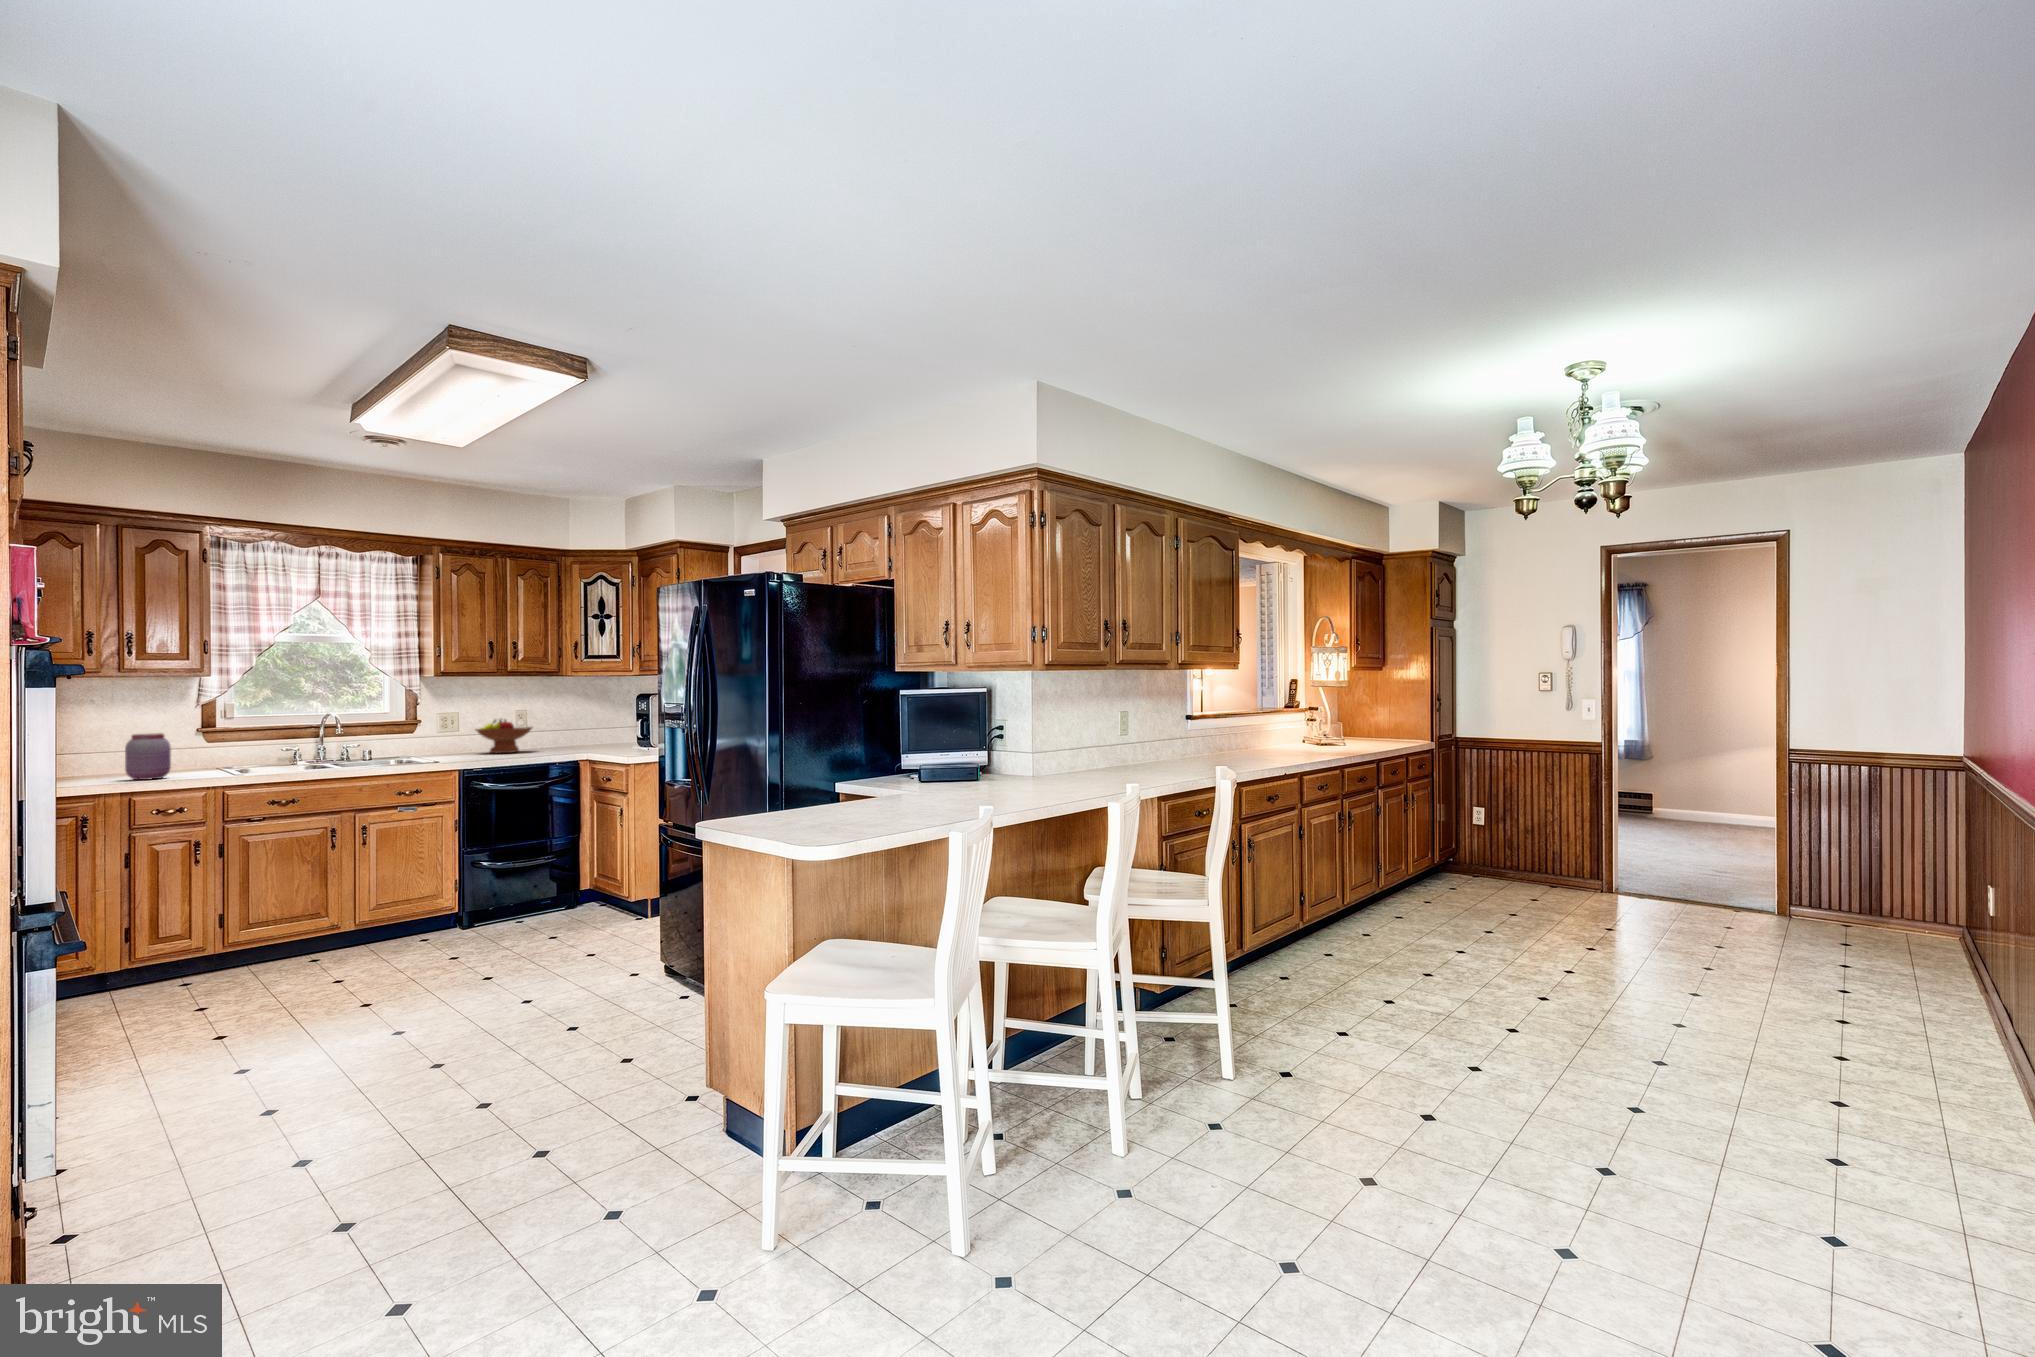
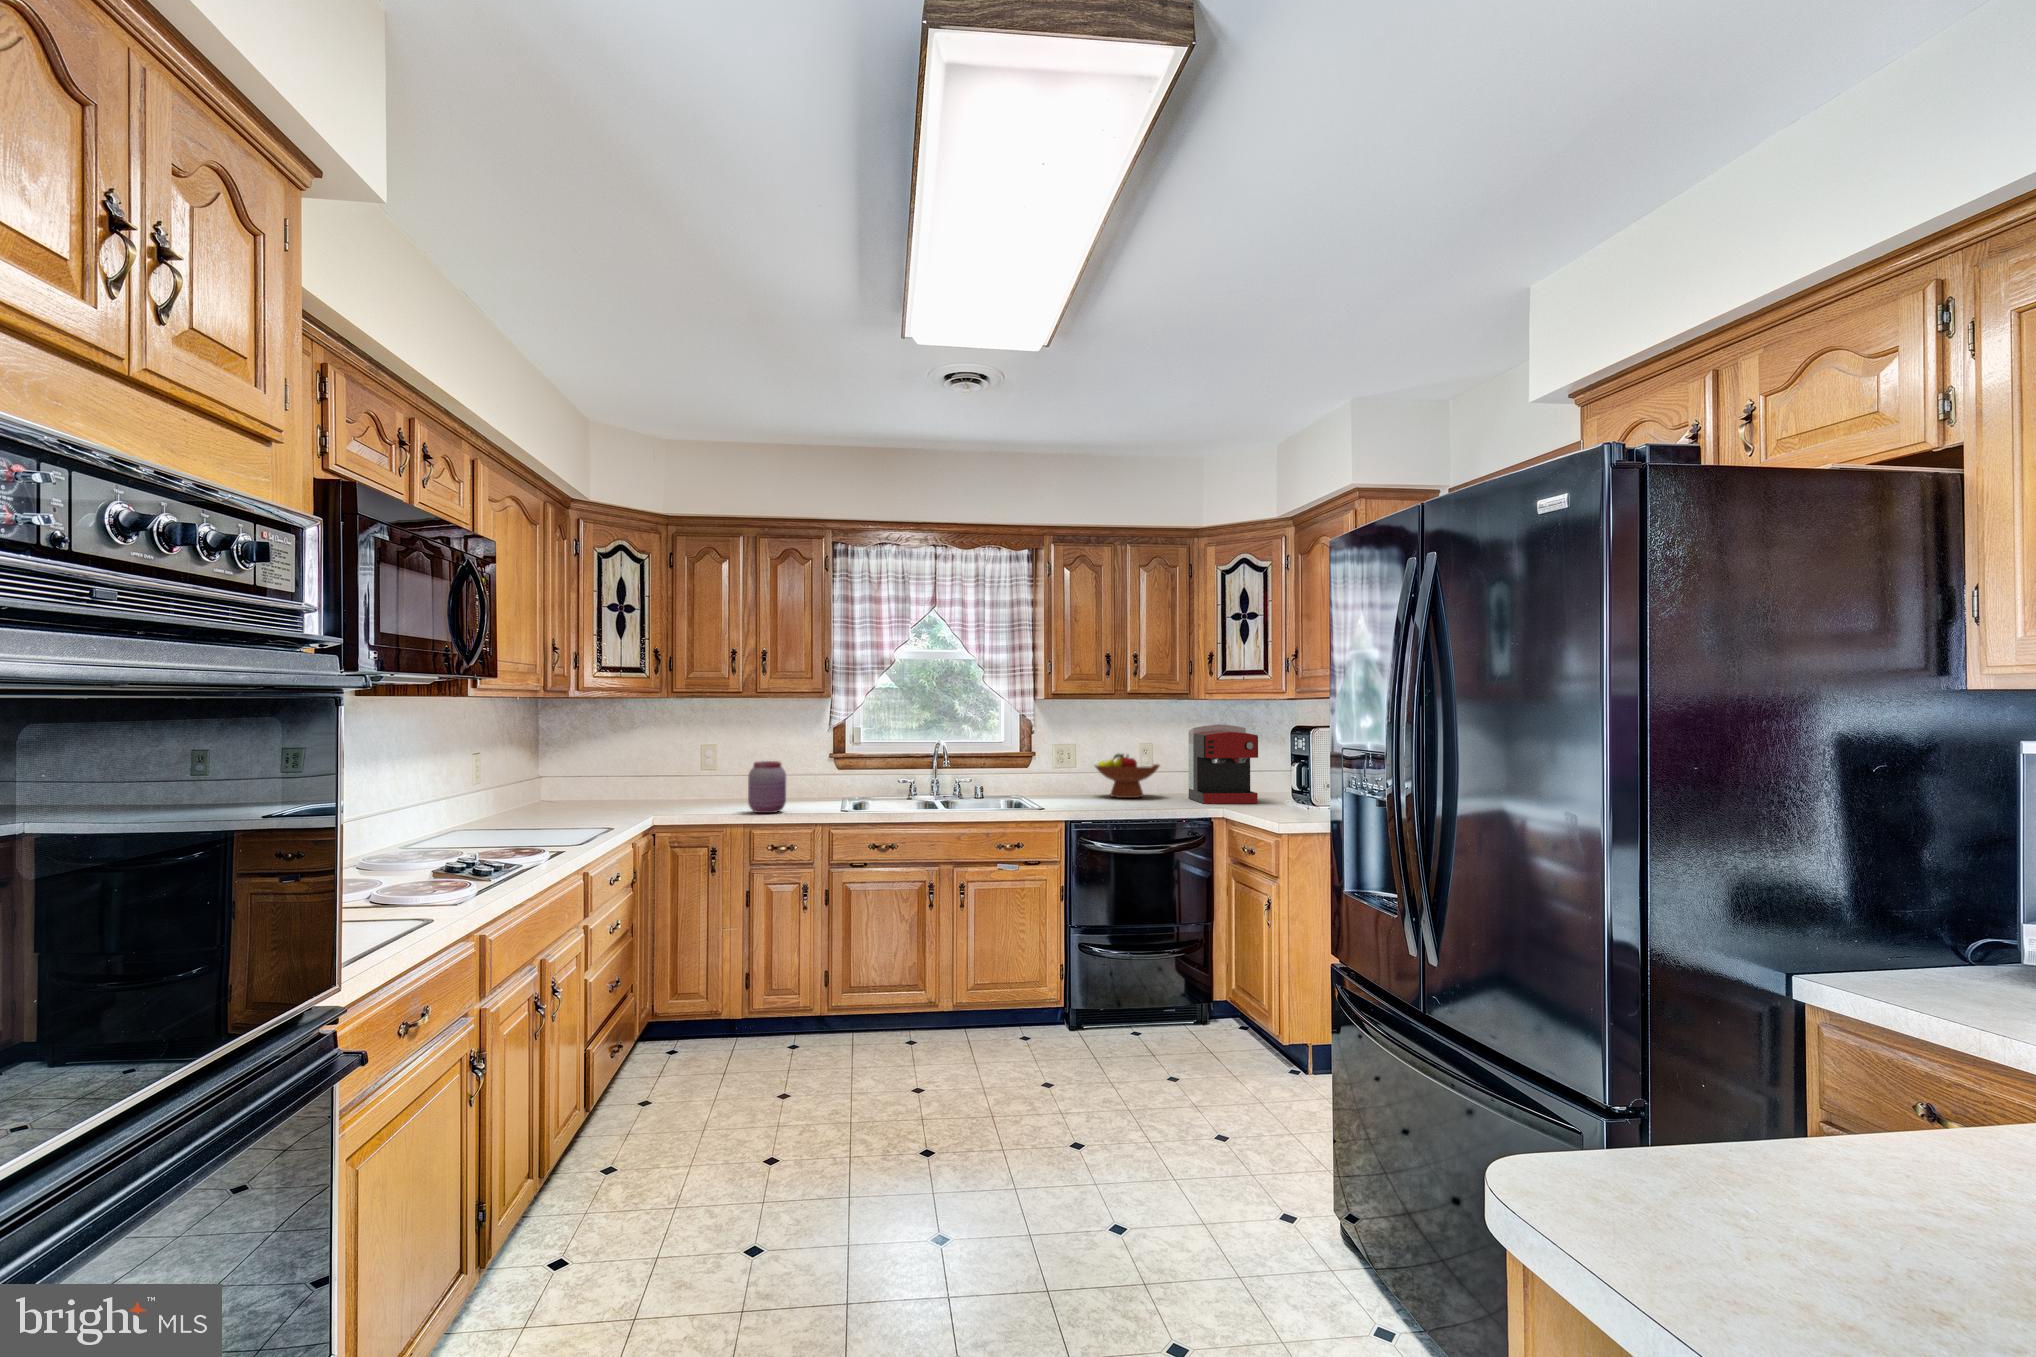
coffee maker: none [557,694,614,752] -> present [1188,724,1258,804]

